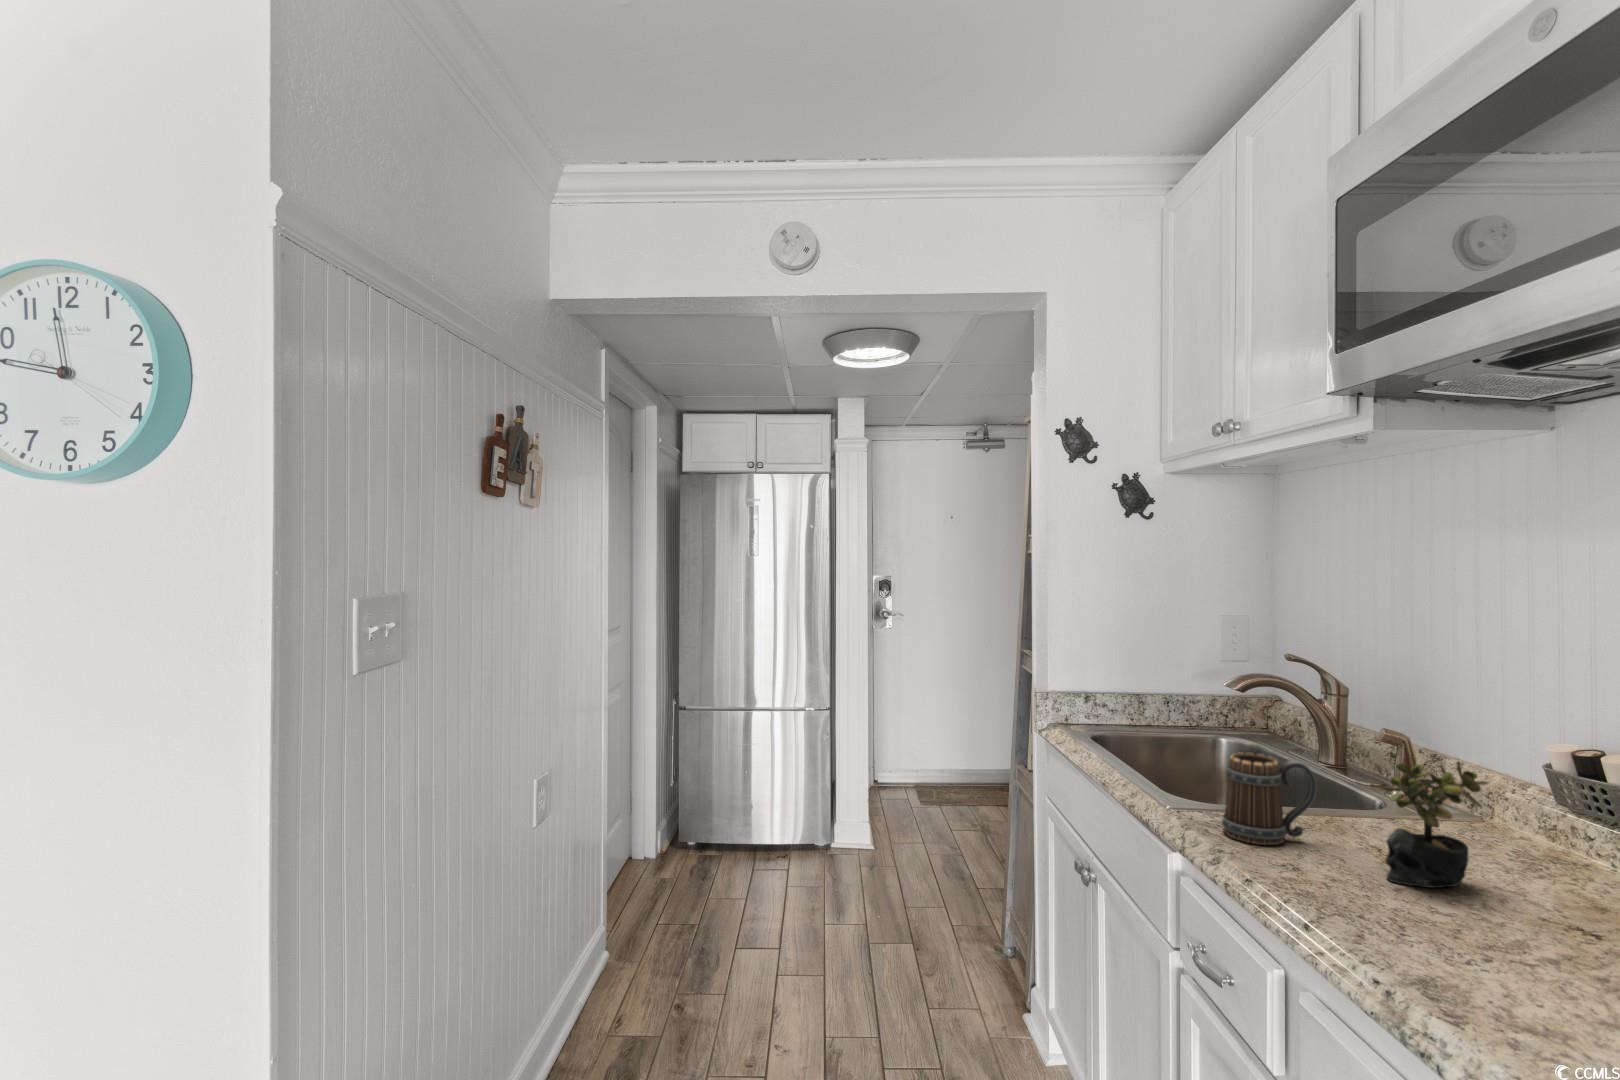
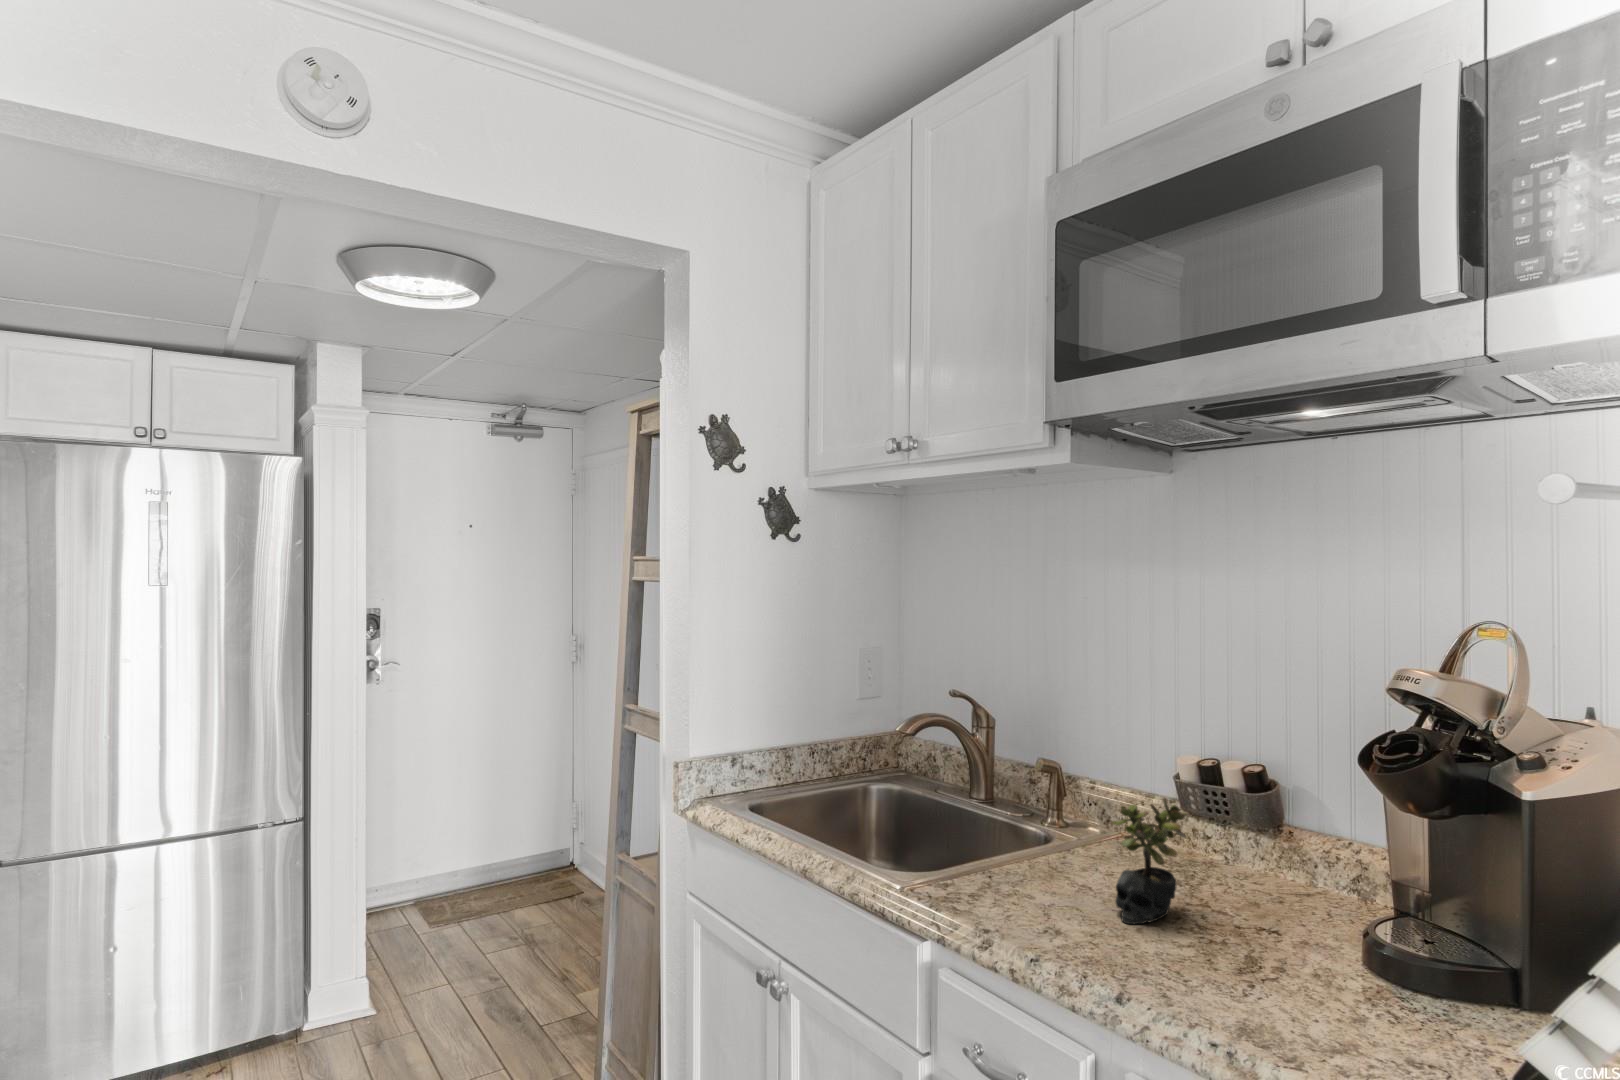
mug: present [1222,753,1316,845] -> none [966,816,1046,914]

